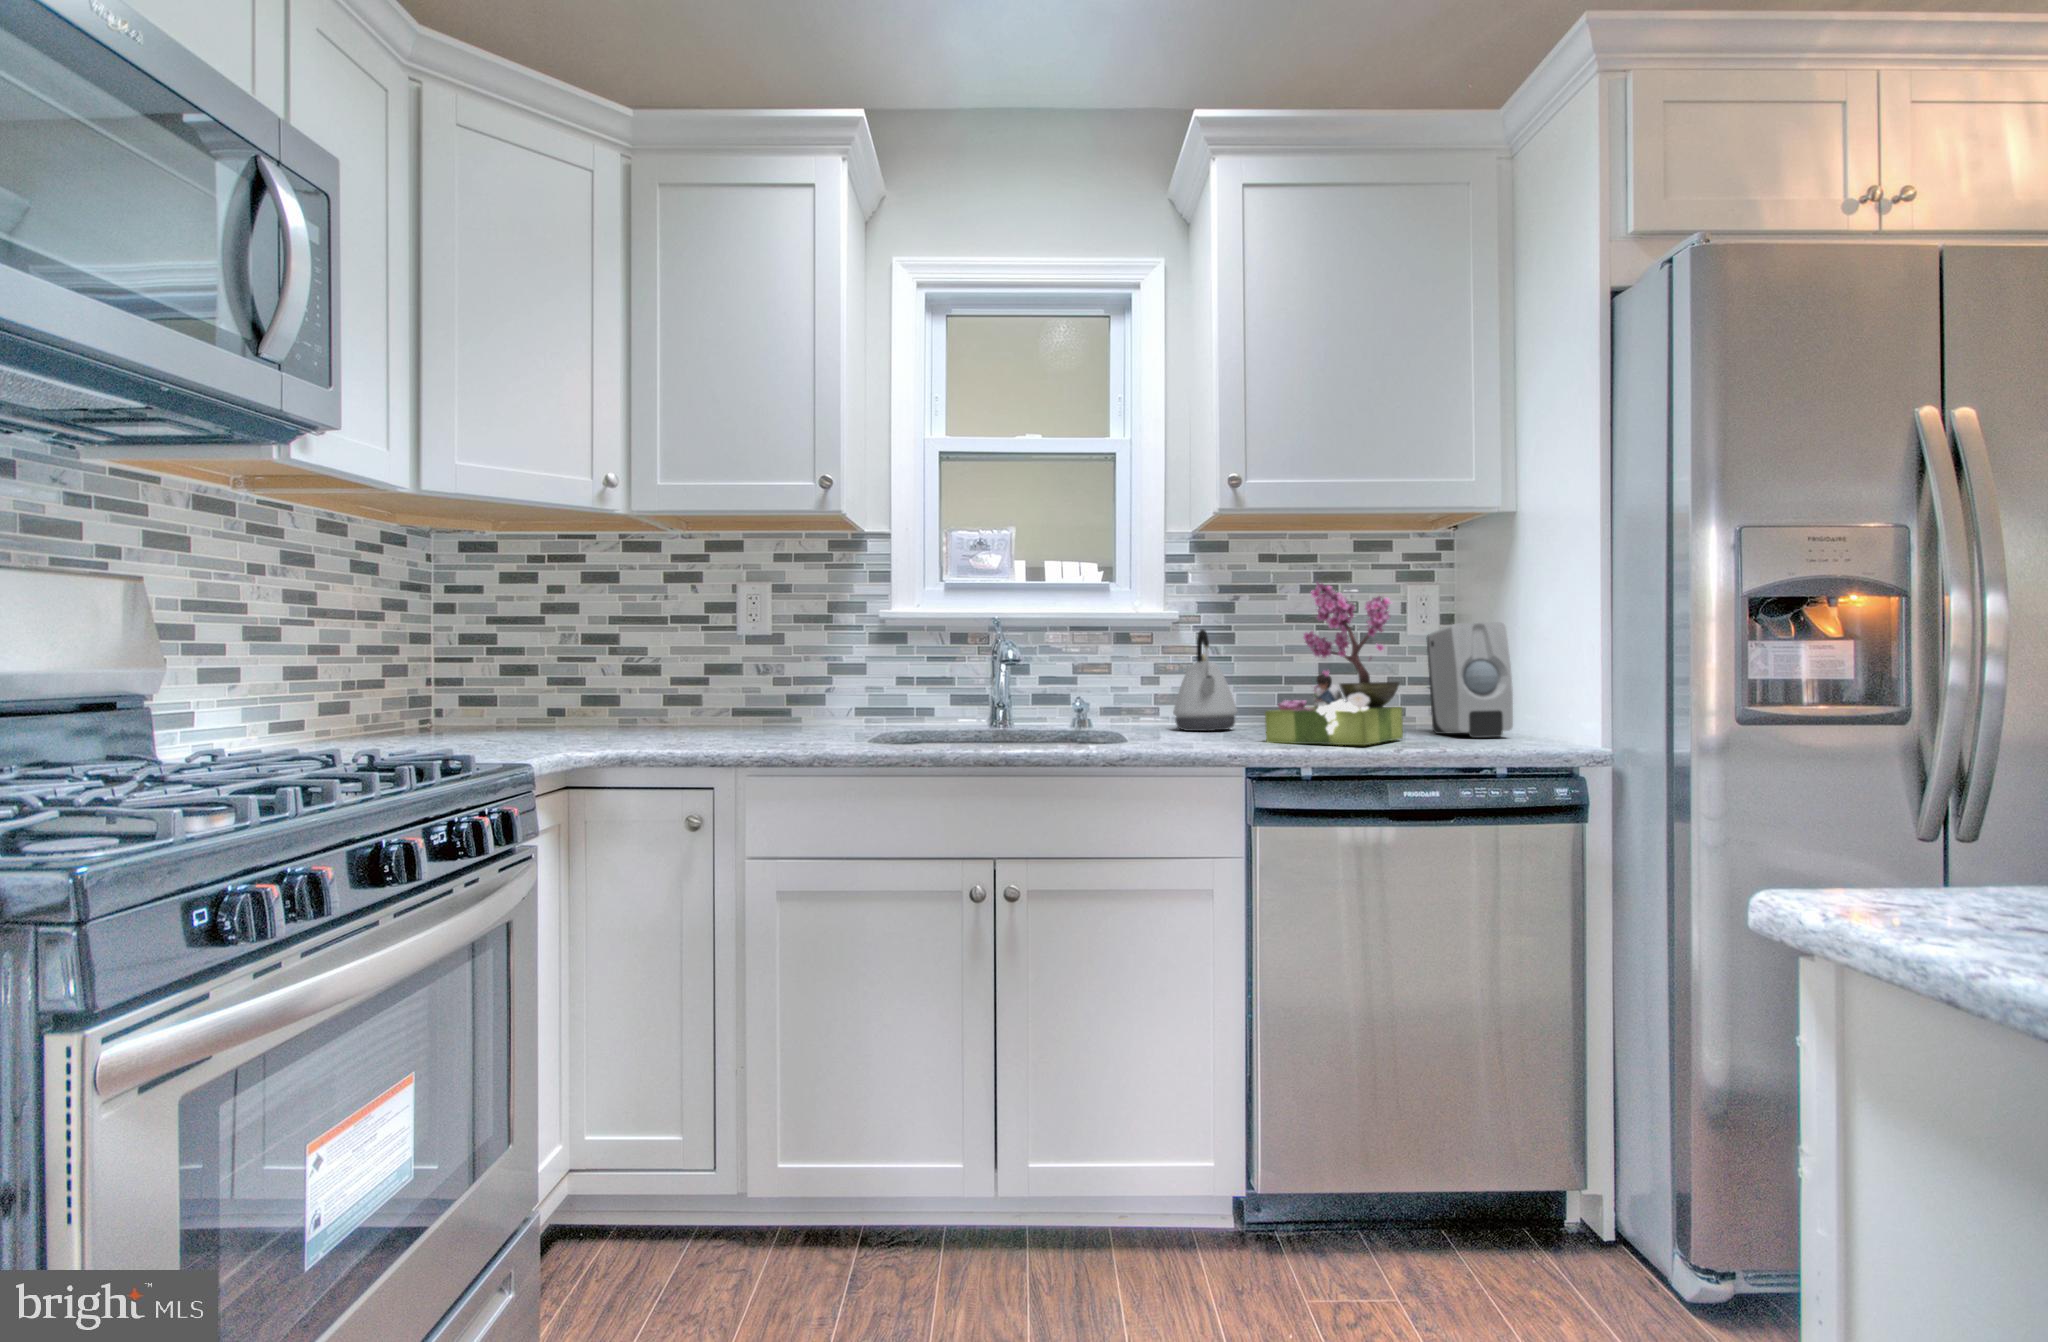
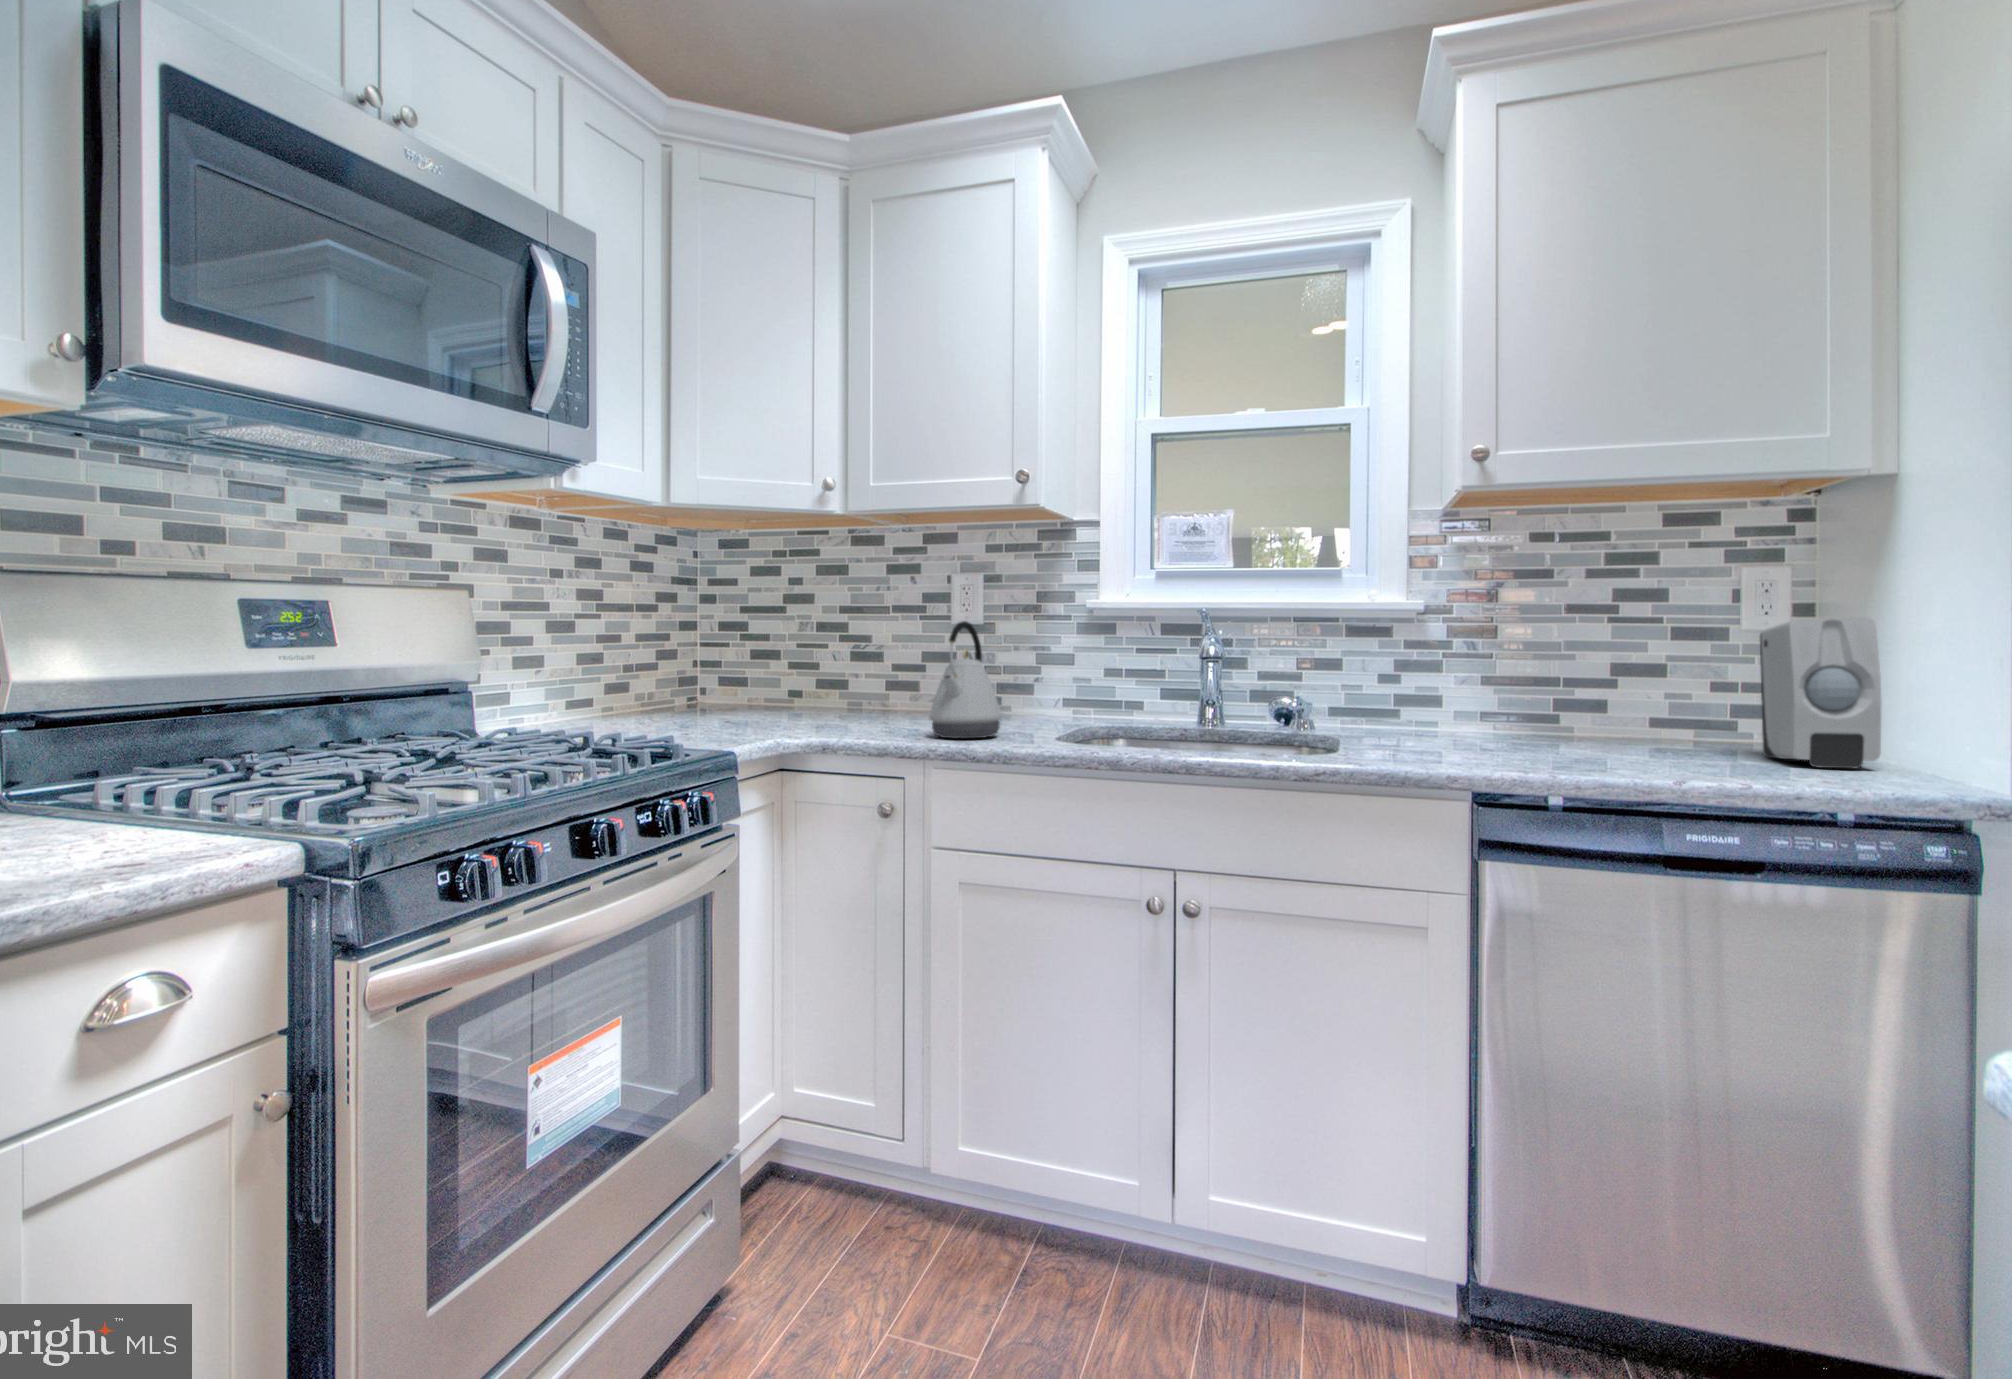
flower arrangement: present [1265,582,1403,745] -> none [1511,566,1706,772]
kettle: present [1173,629,1238,731] -> present [929,621,1002,738]

